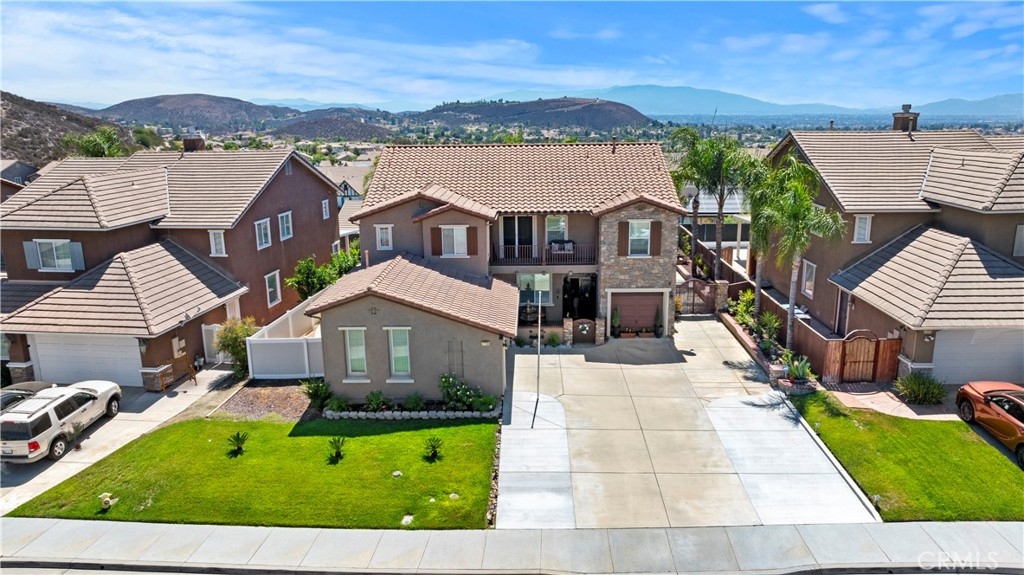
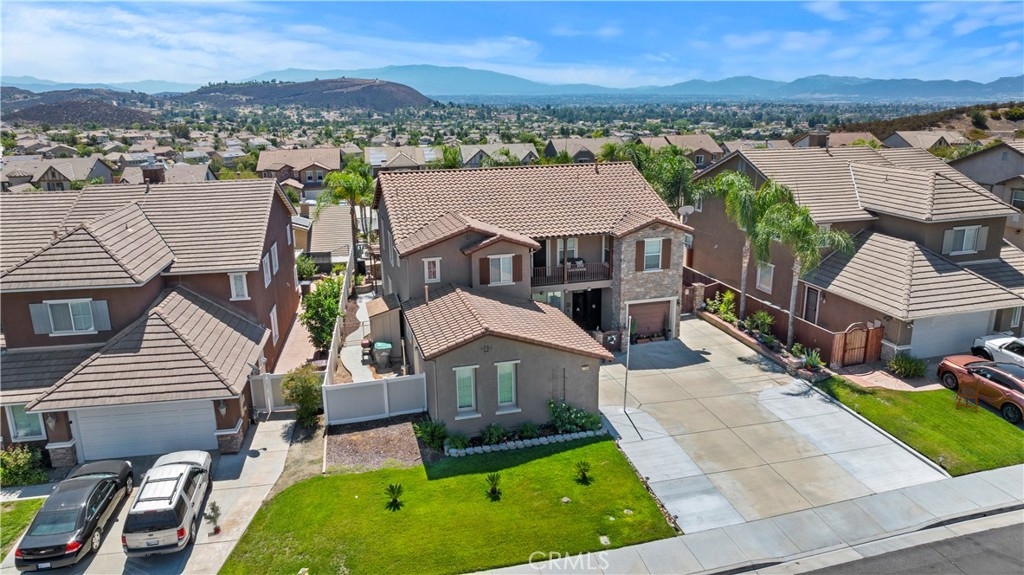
bench: present [158,355,197,393] -> present [956,378,981,412]

